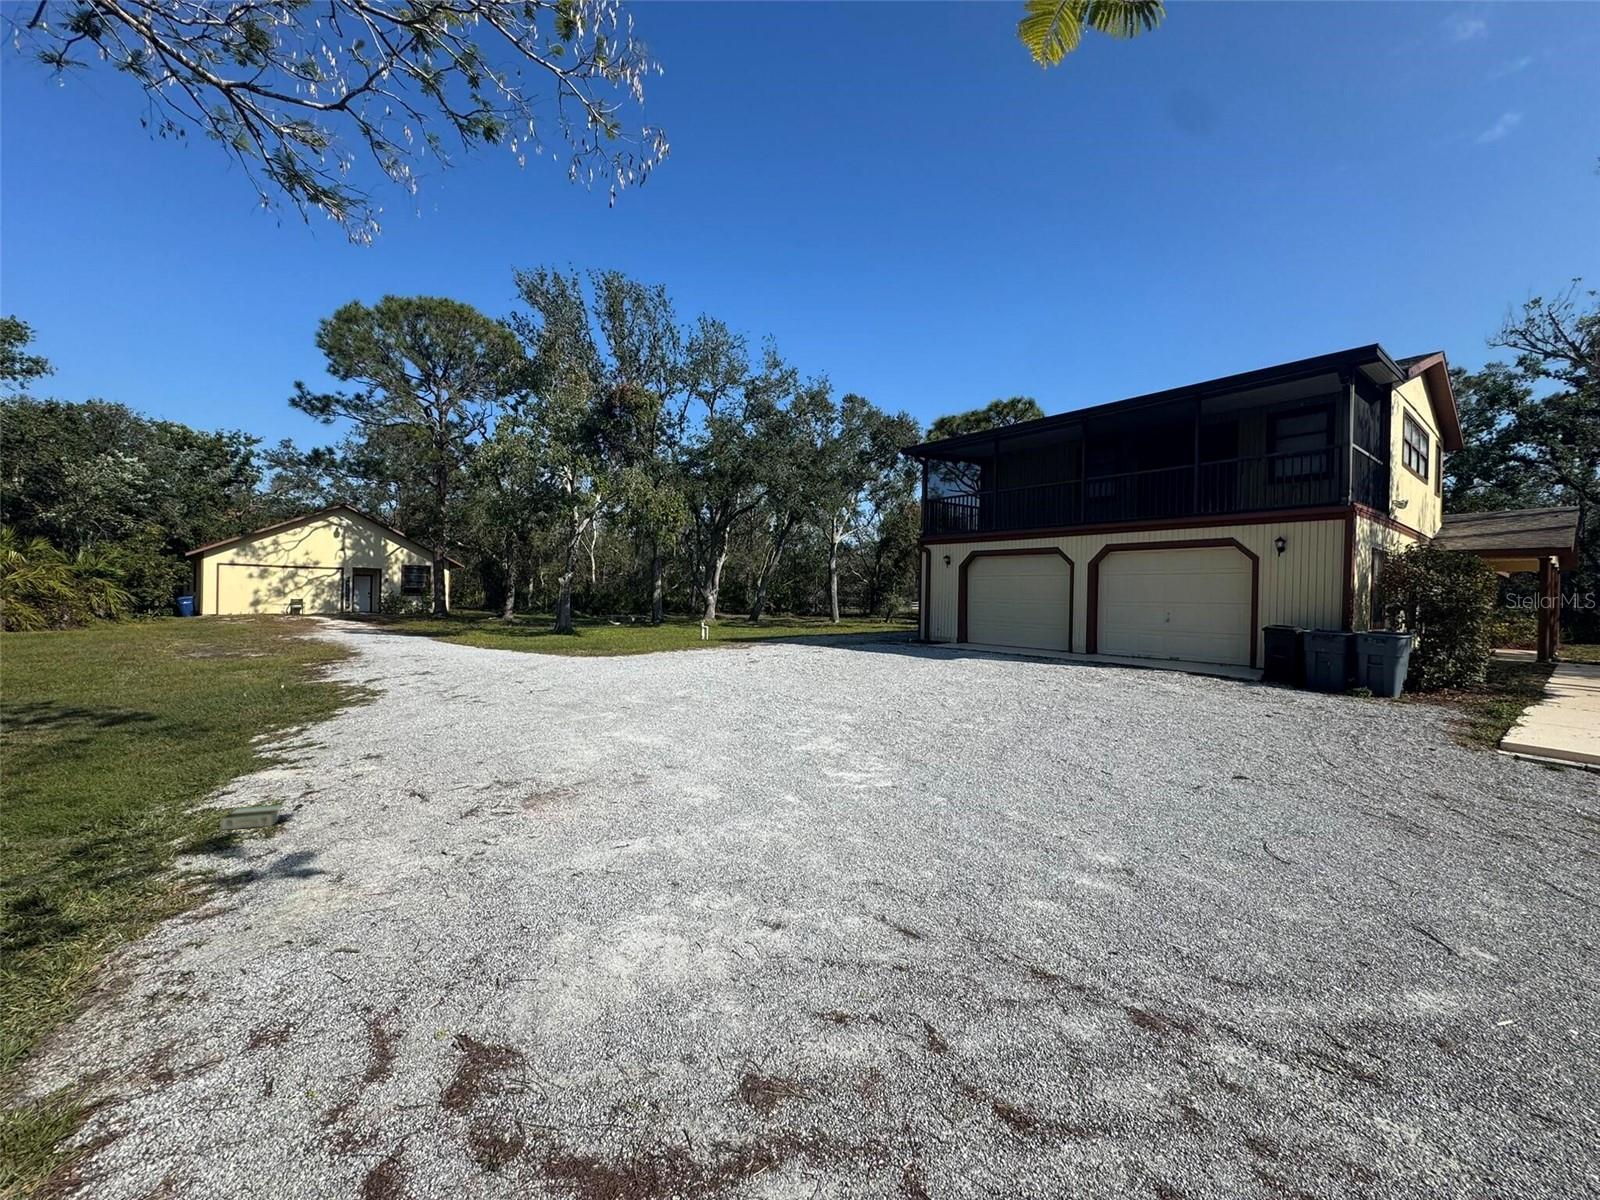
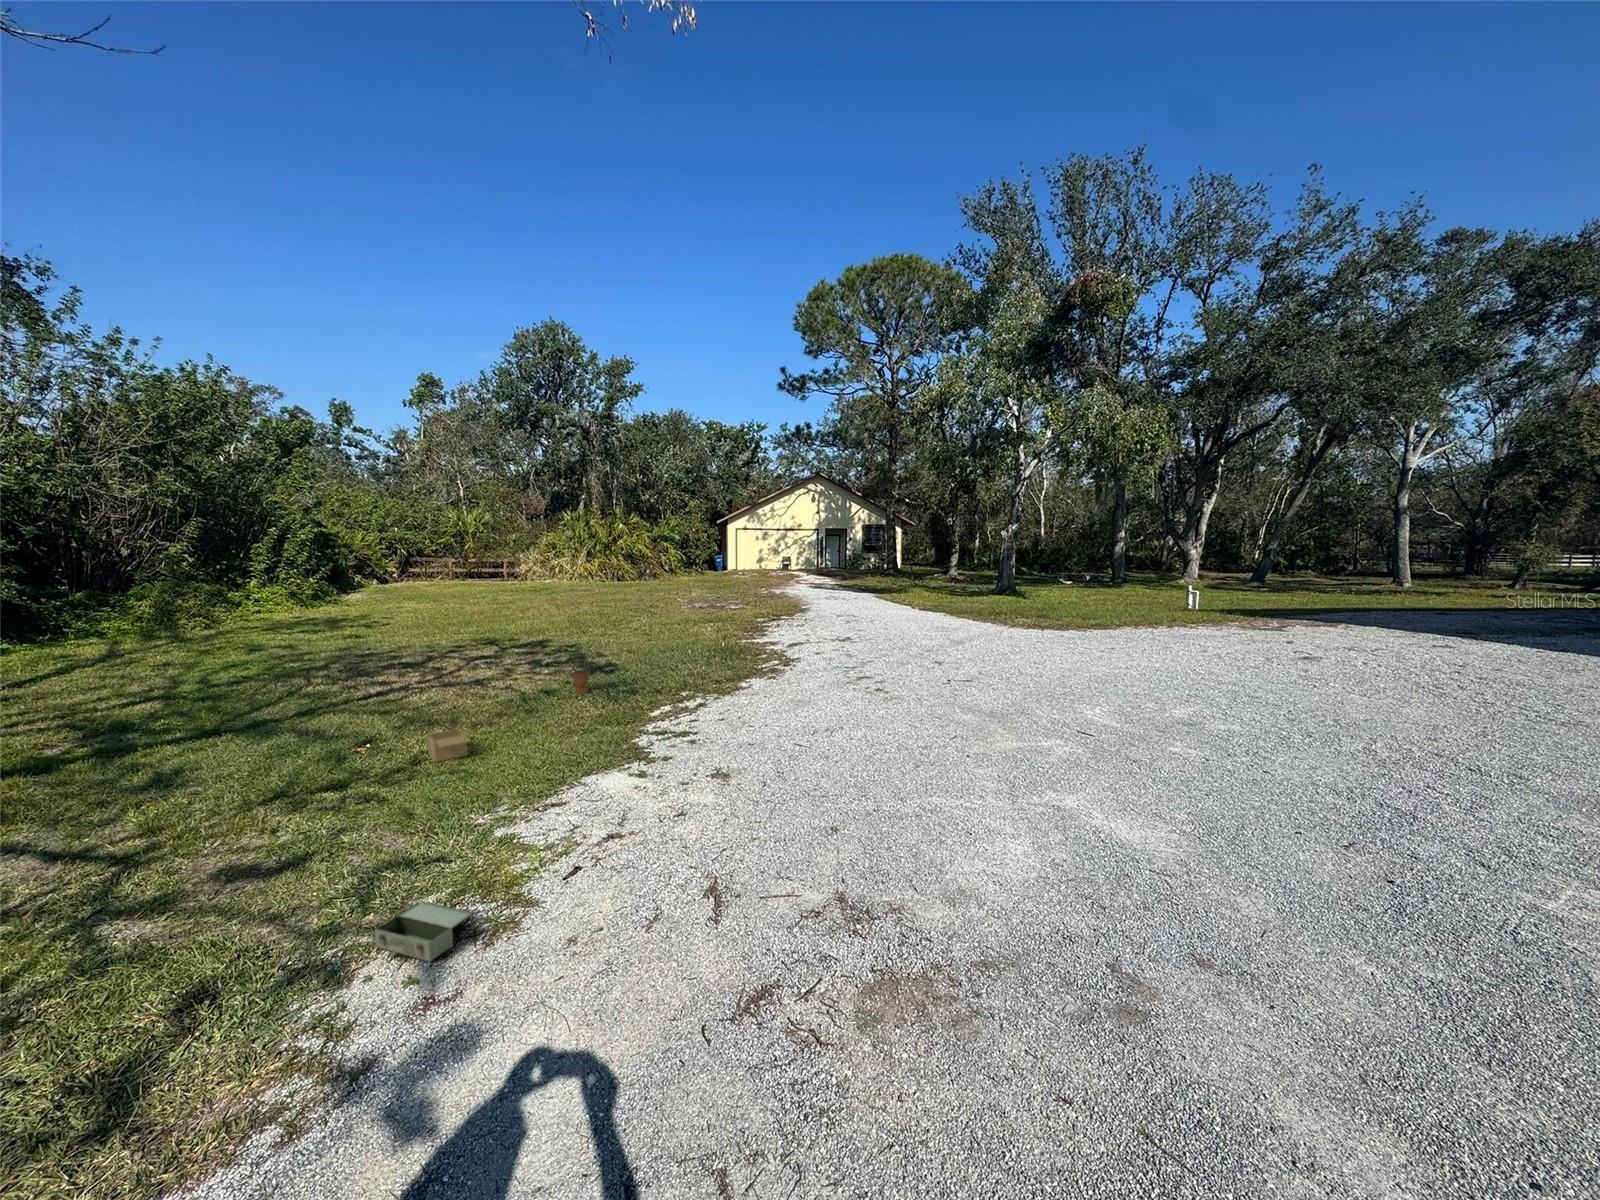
potted plant: none [153,679,180,728] -> present [569,644,589,694]
cardboard box: none [54,751,122,777] -> present [427,729,469,762]

